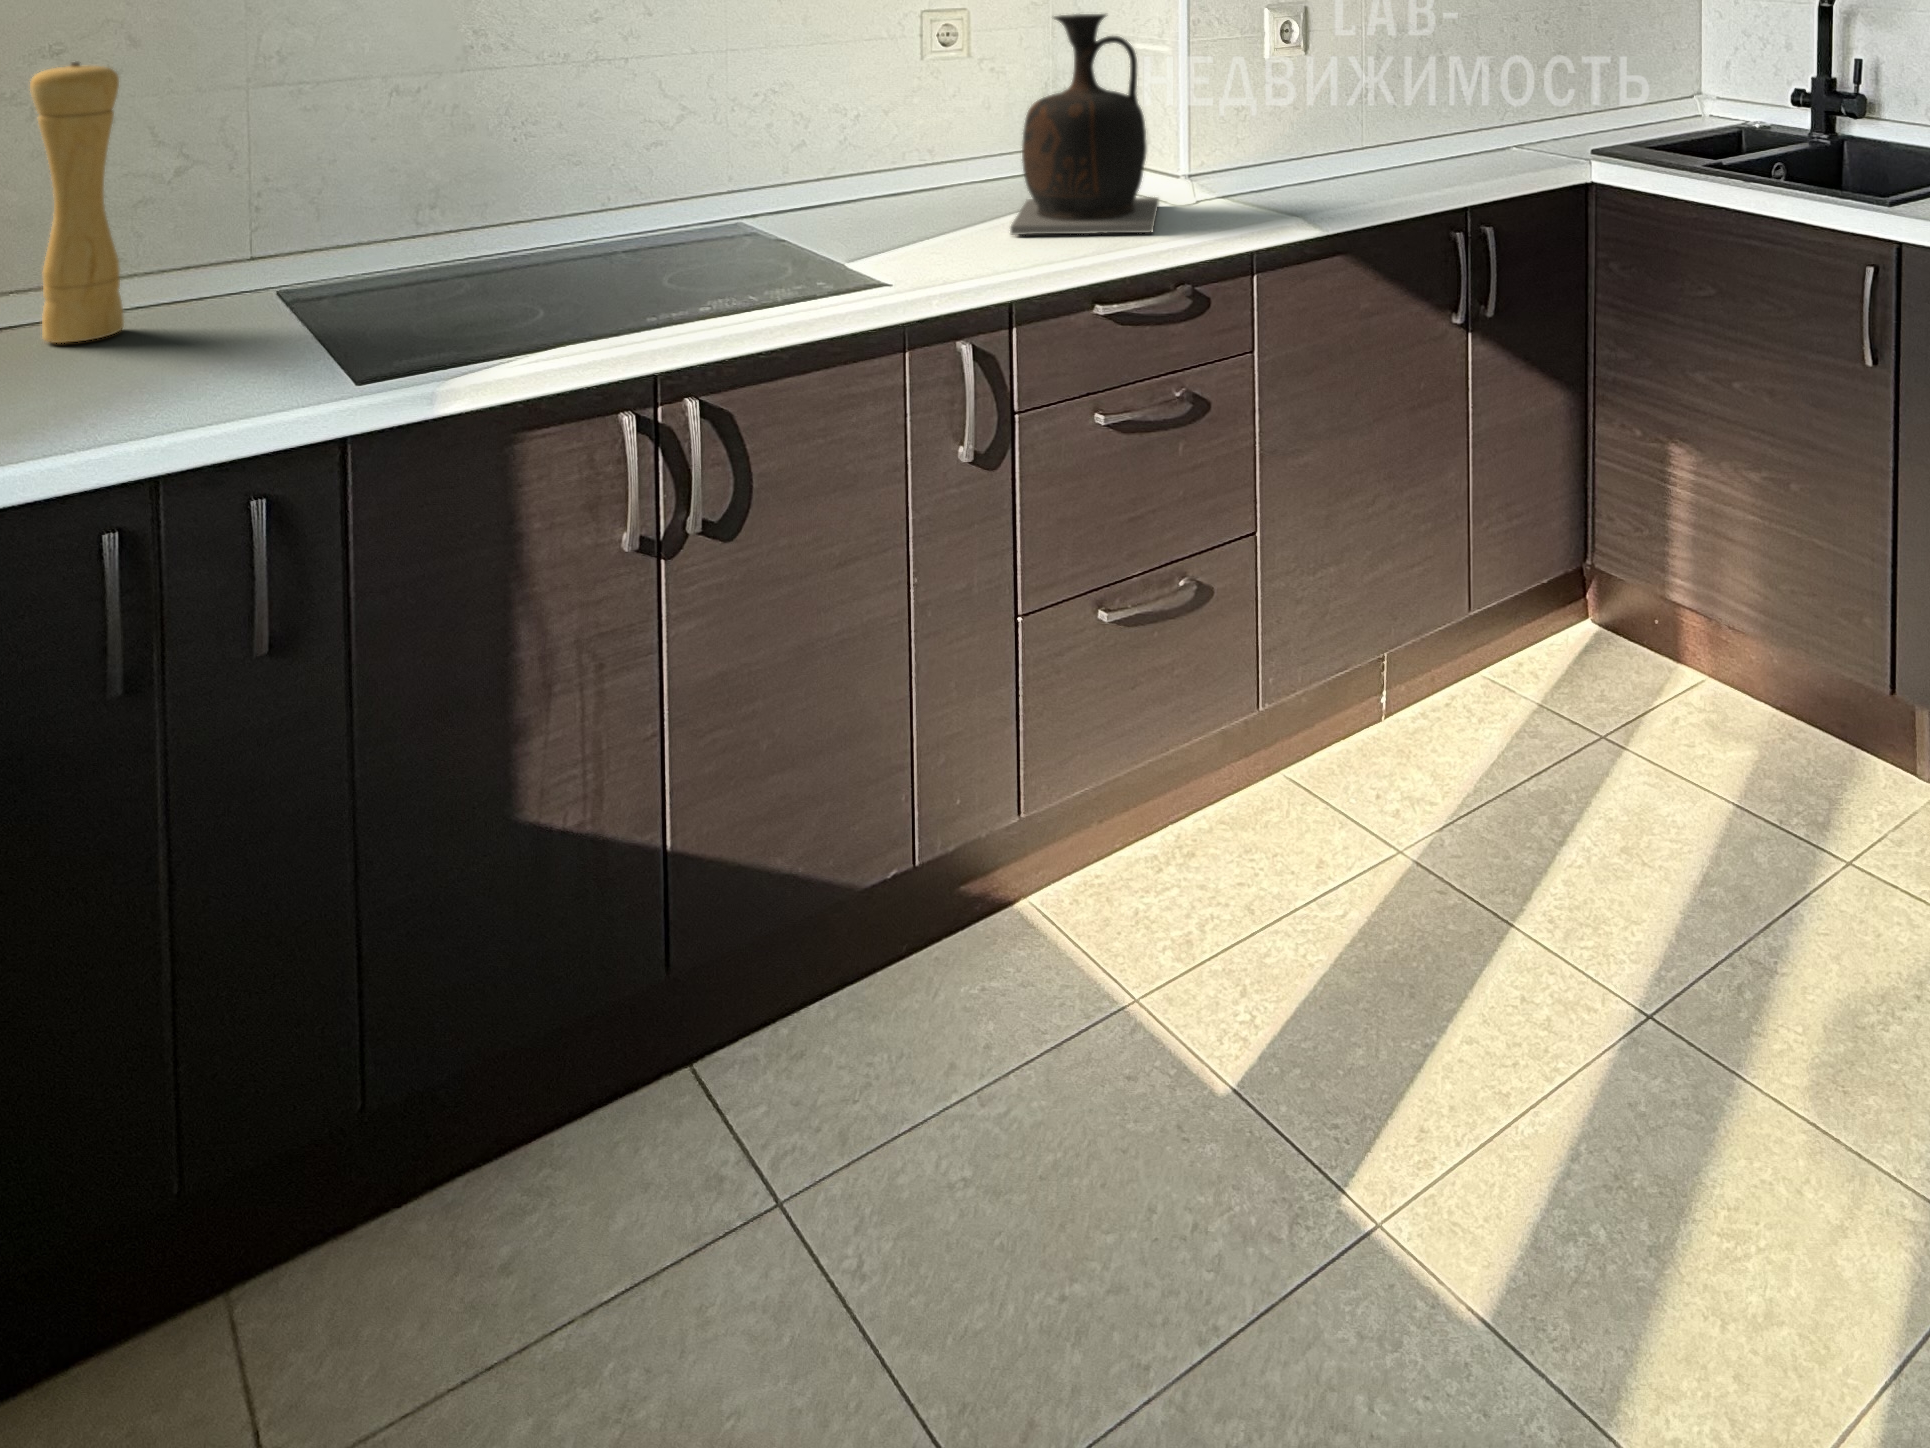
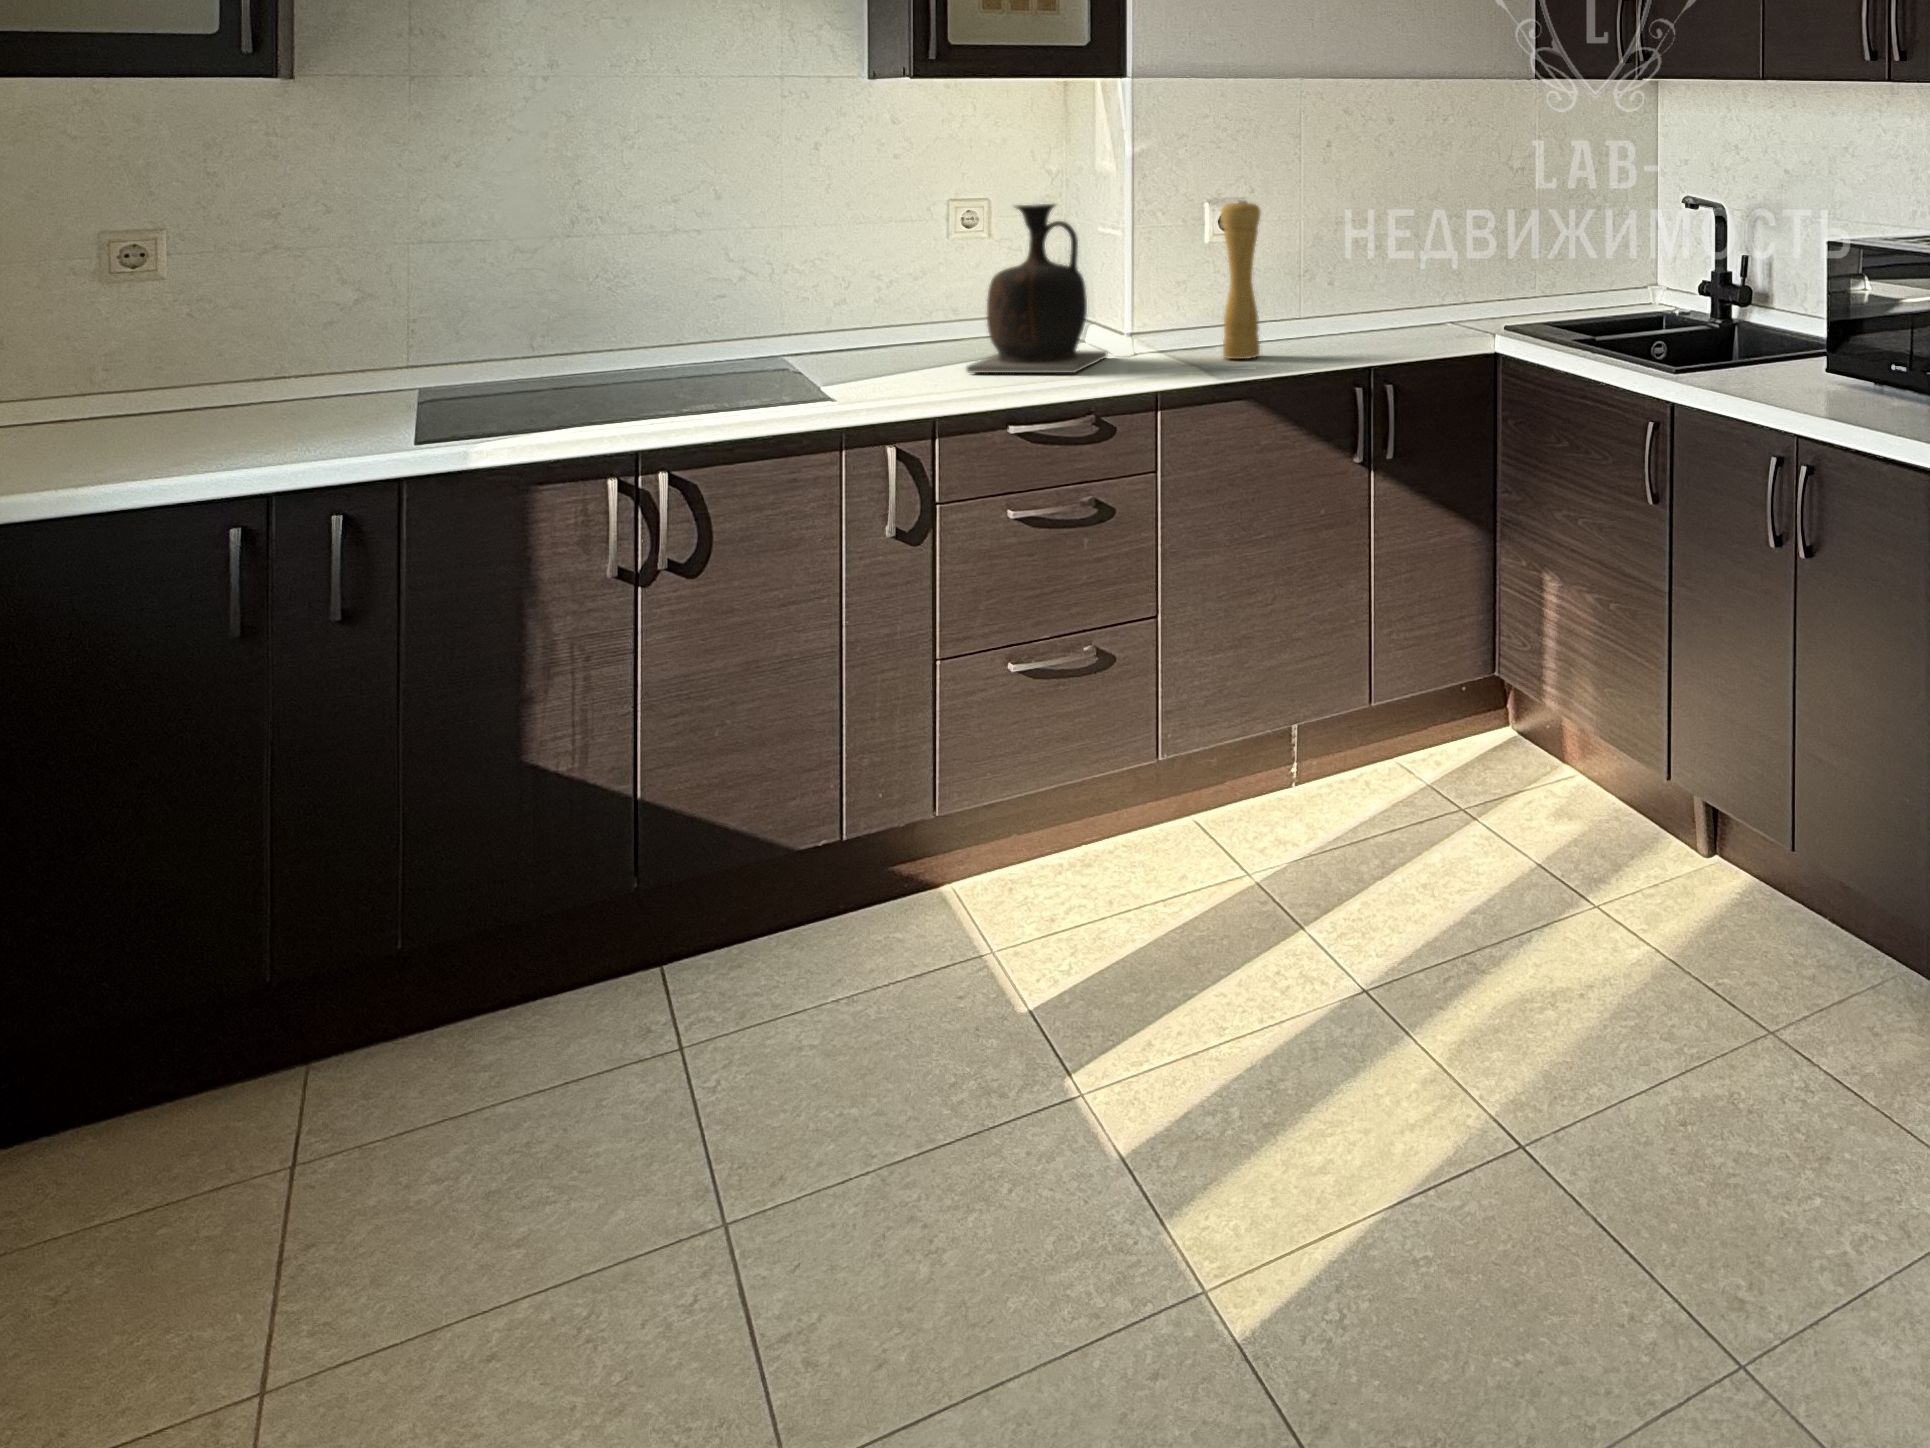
pepper mill: present [30,62,124,343] -> present [1221,201,1261,359]

